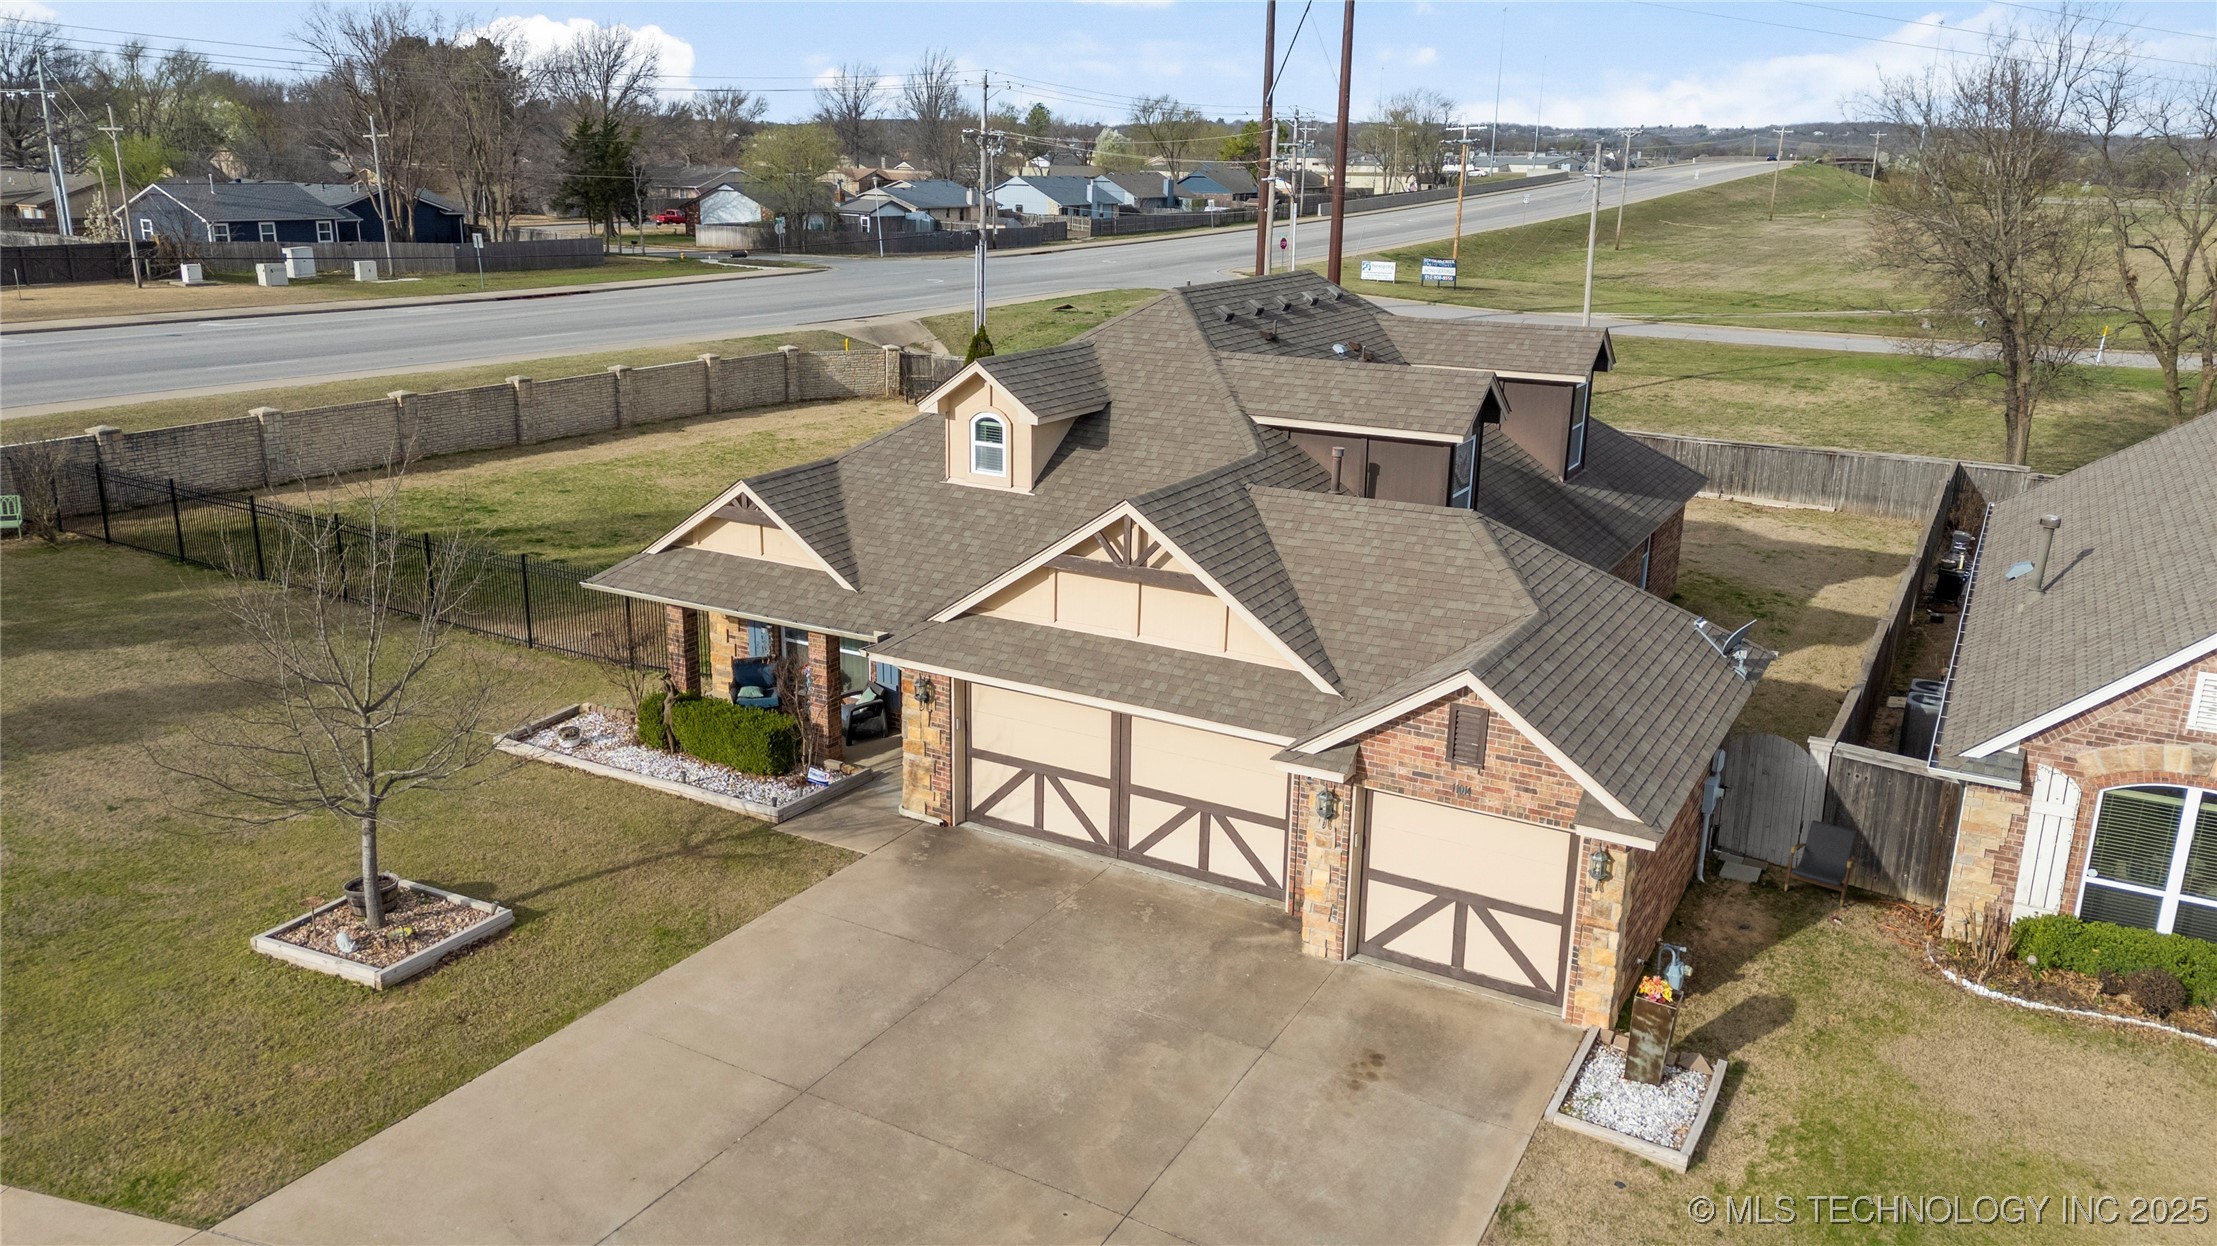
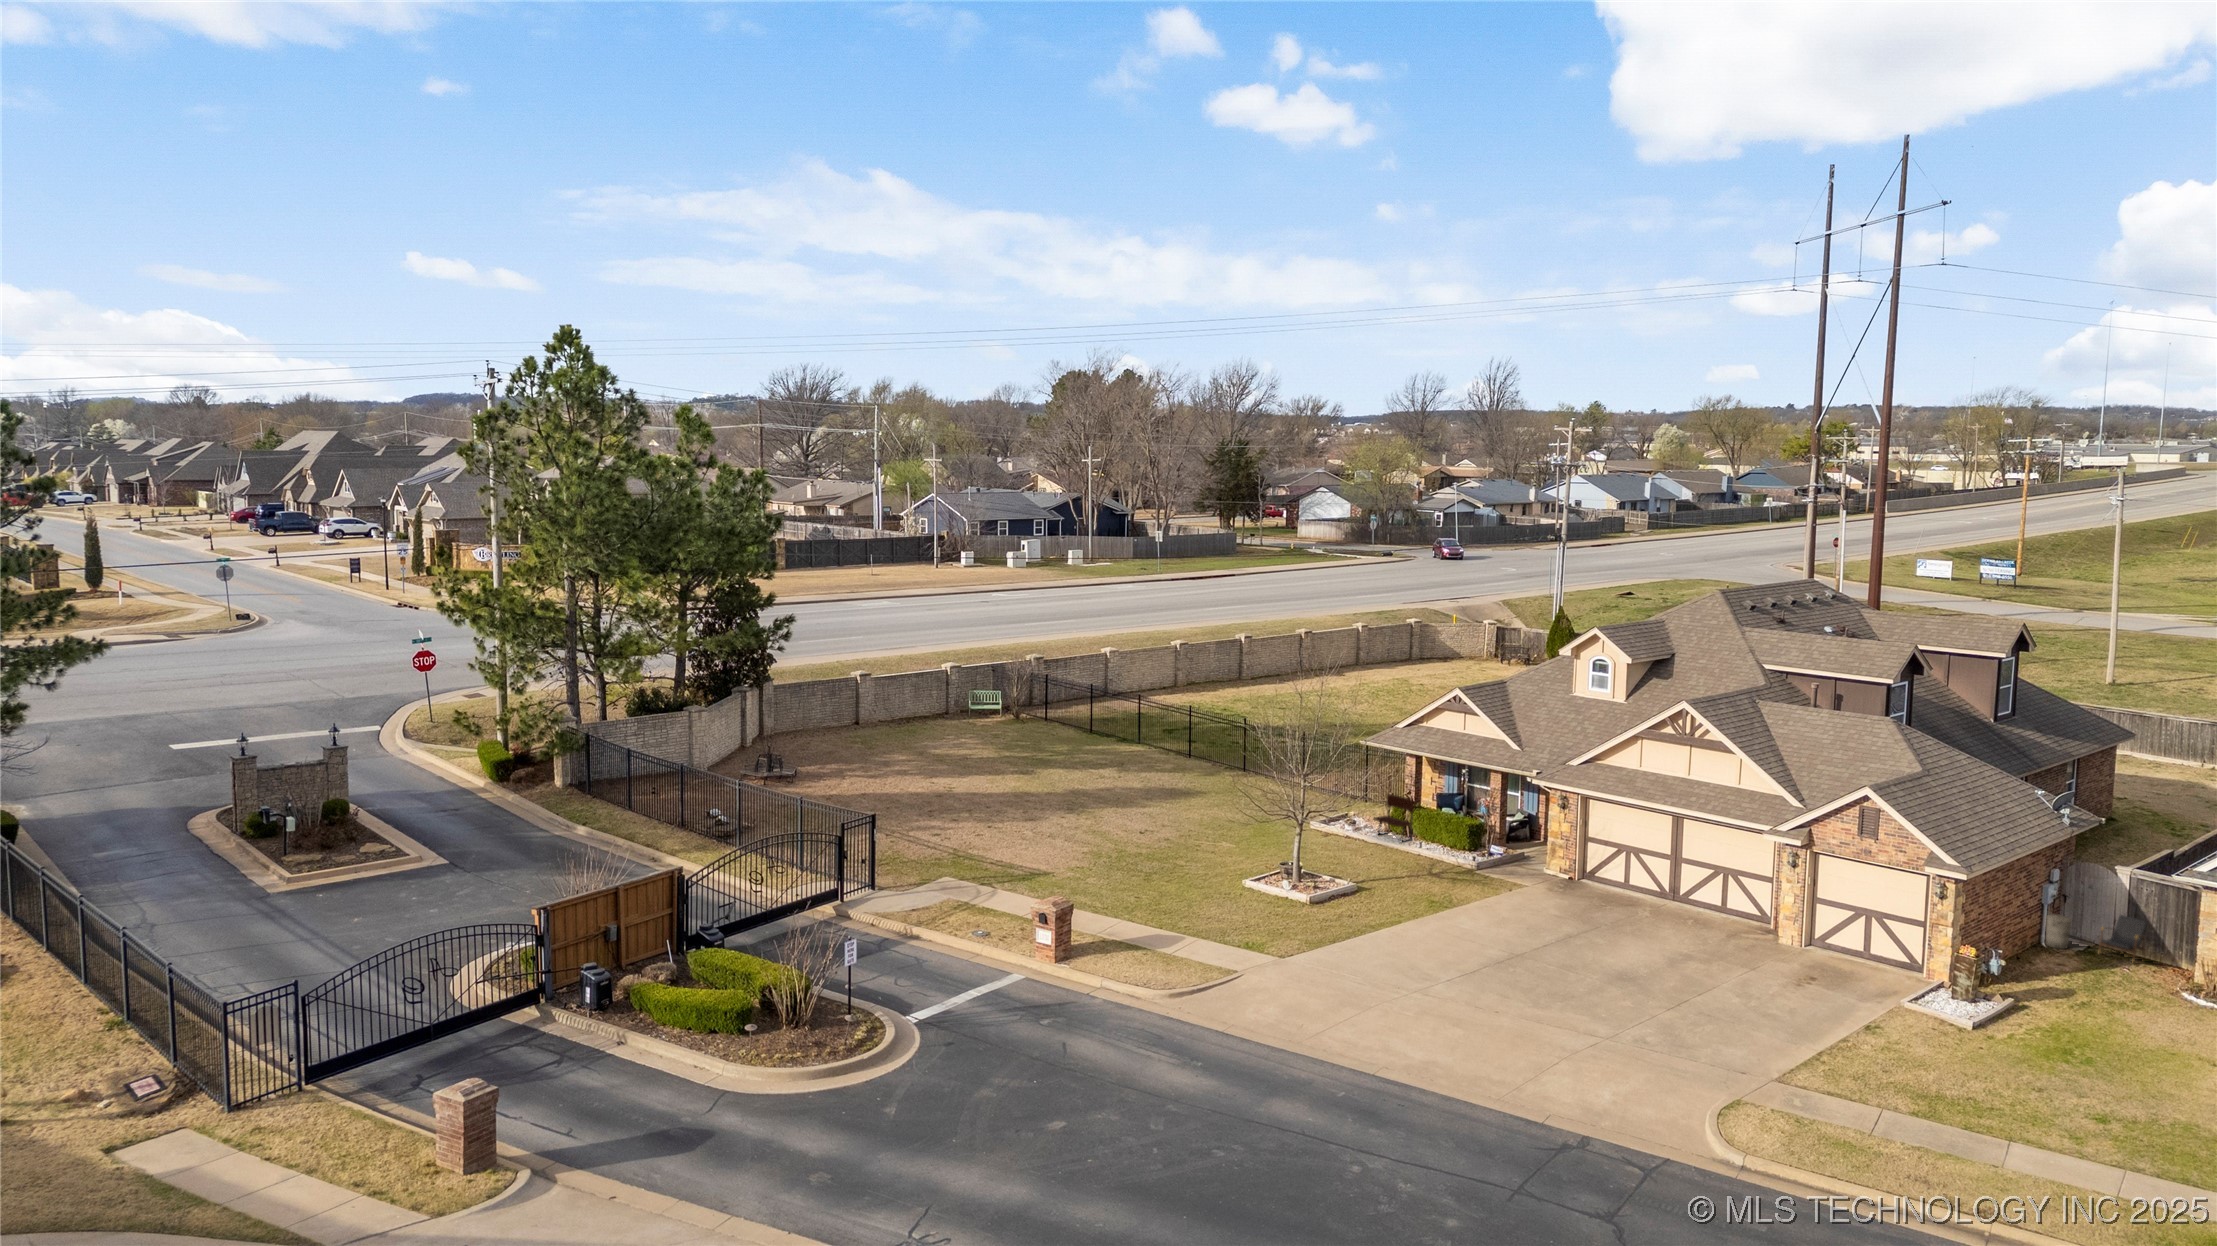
bench: none [606,678,678,767] -> present [1374,794,1414,842]
trash can: none [1703,828,1747,887] -> present [2046,914,2072,949]

